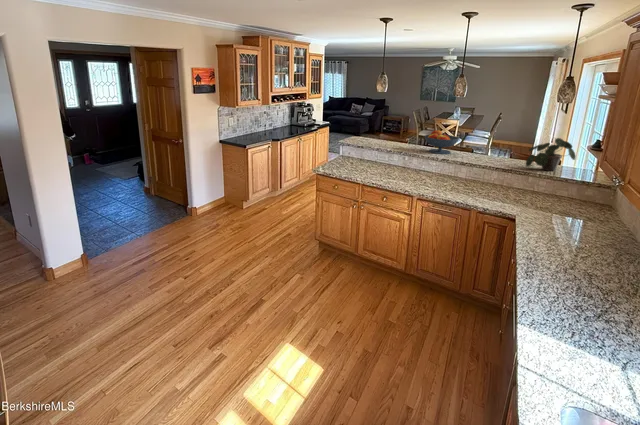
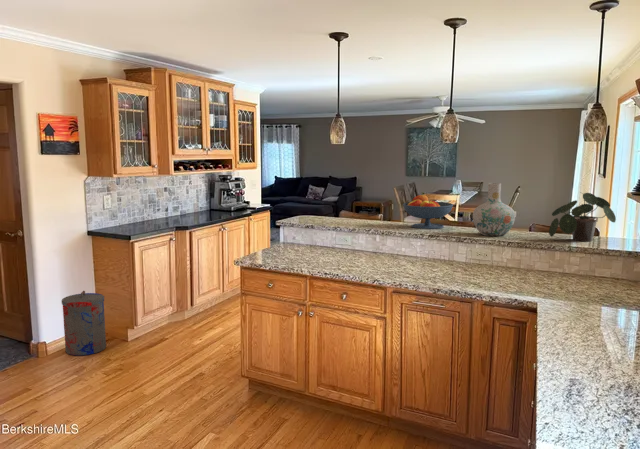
vase: none [473,127,503,163] -> present [473,183,515,236]
trash can: none [205,178,231,217] -> present [62,291,106,355]

